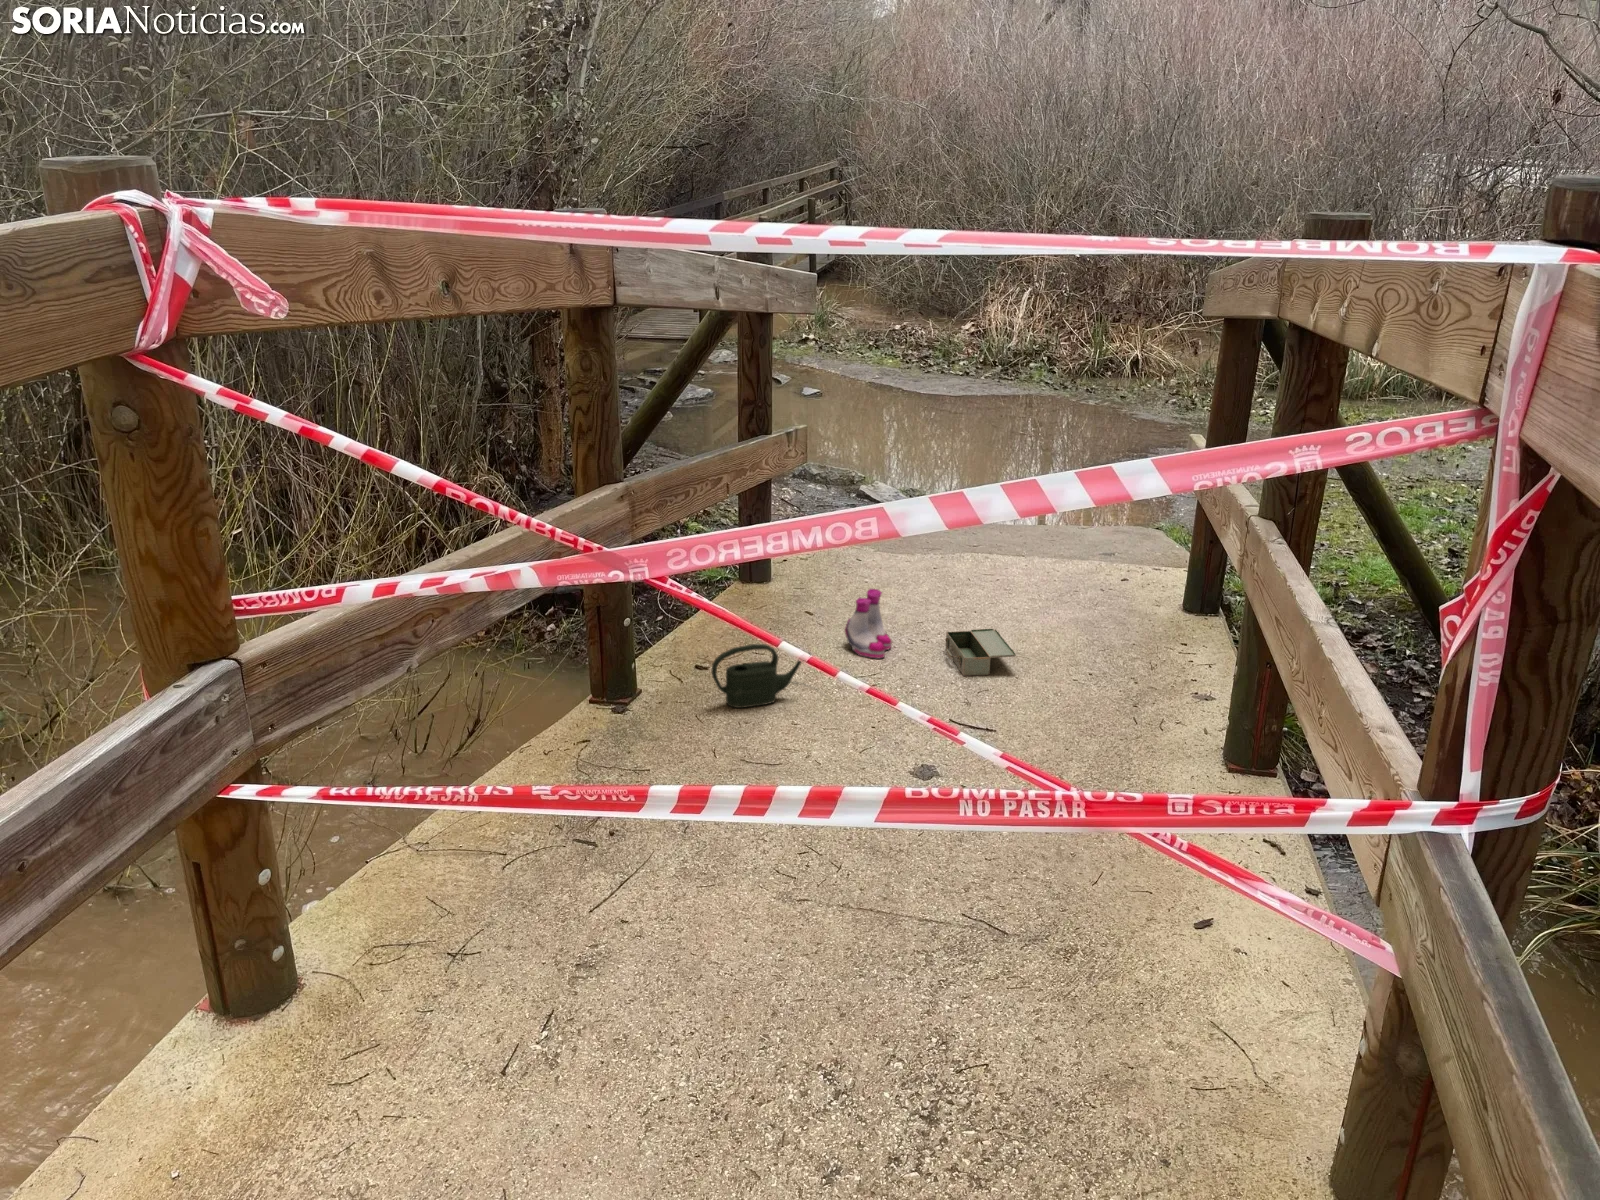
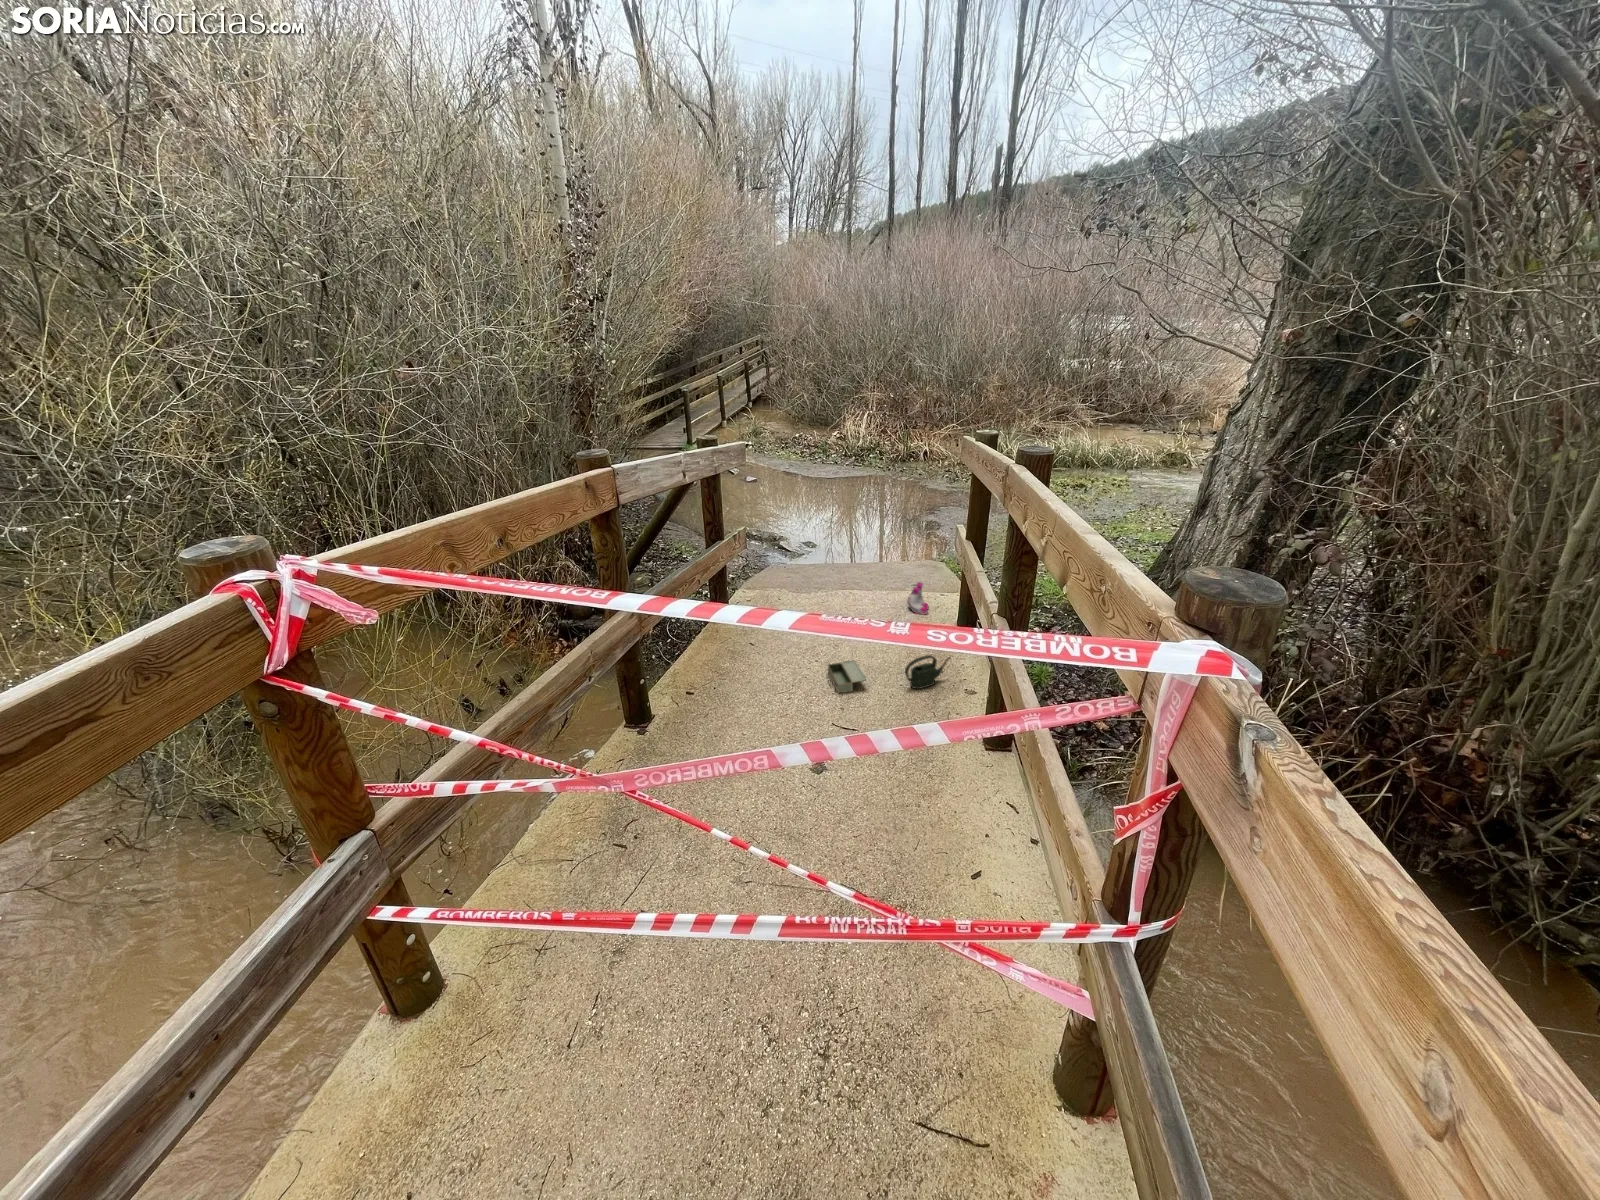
boots: present [845,589,892,658] -> present [907,582,928,614]
watering can: present [711,644,801,708] -> present [905,655,950,689]

